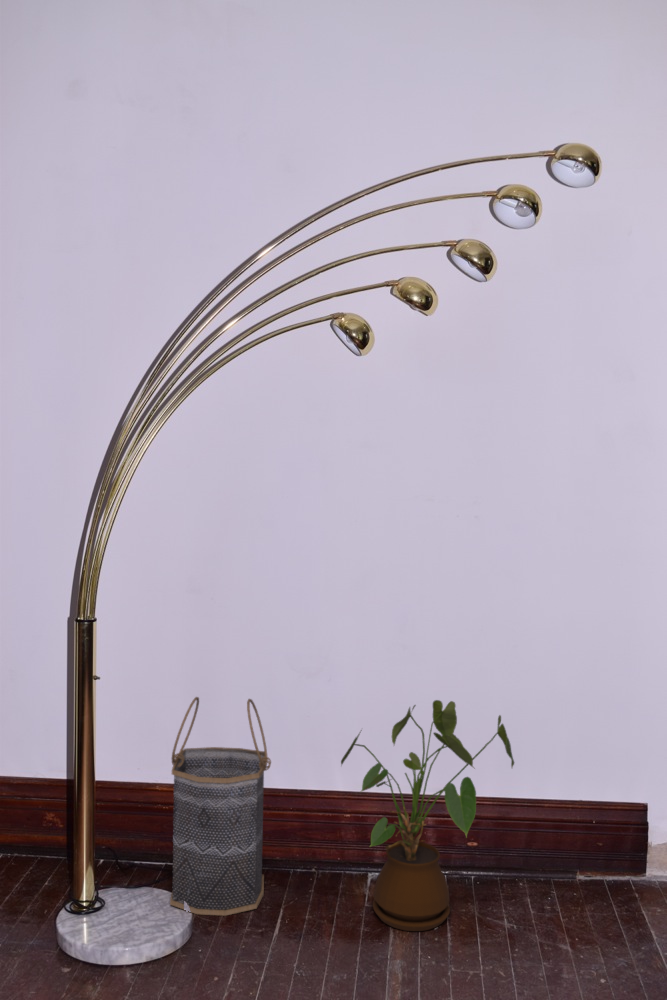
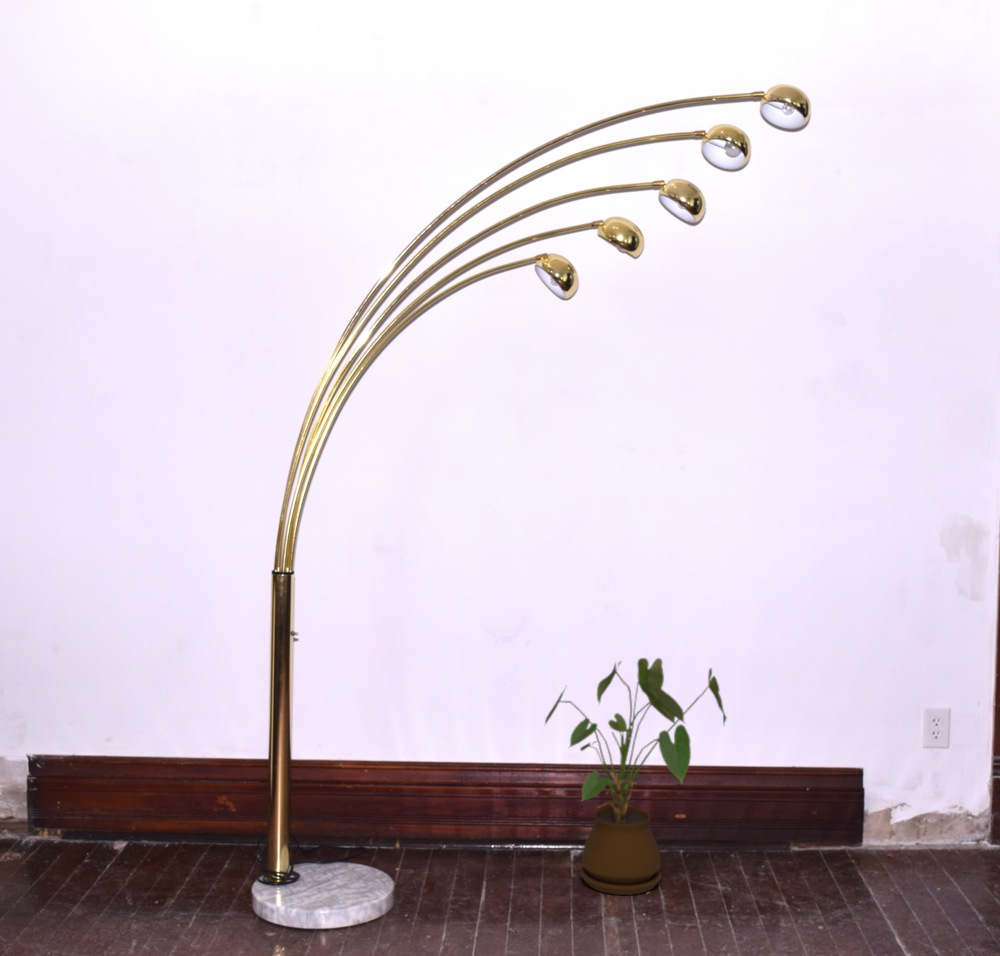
basket: present [170,697,271,916] -> none [361,658,468,887]

